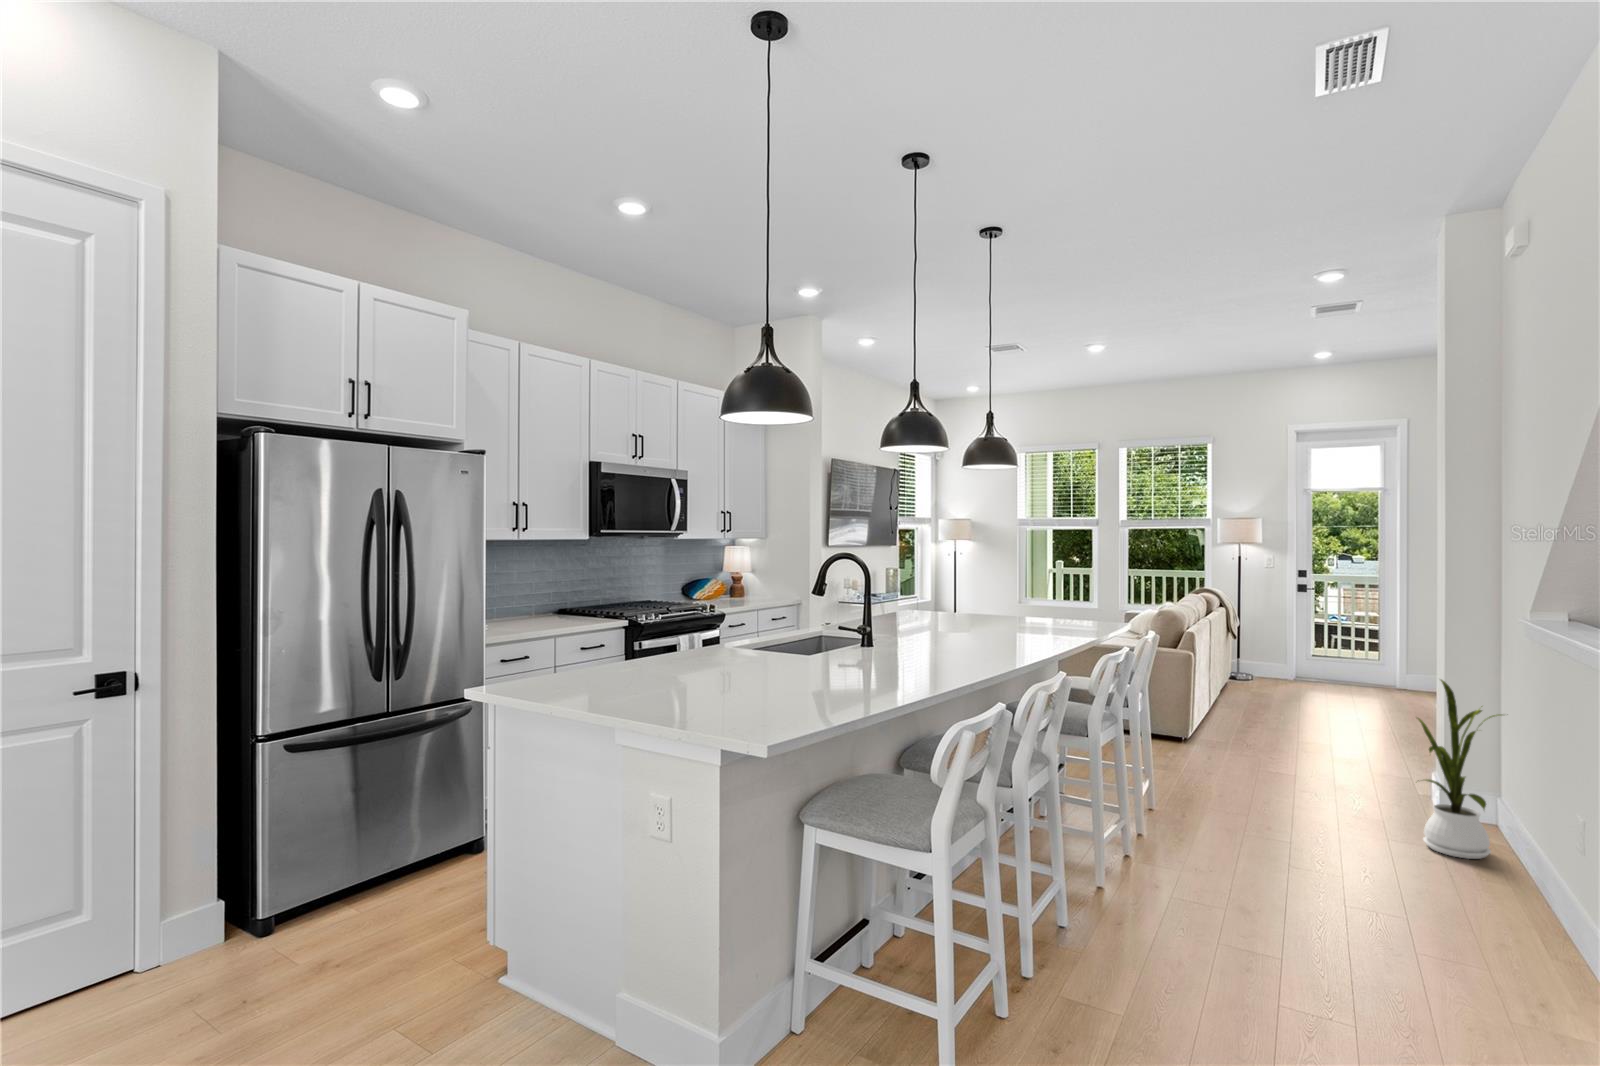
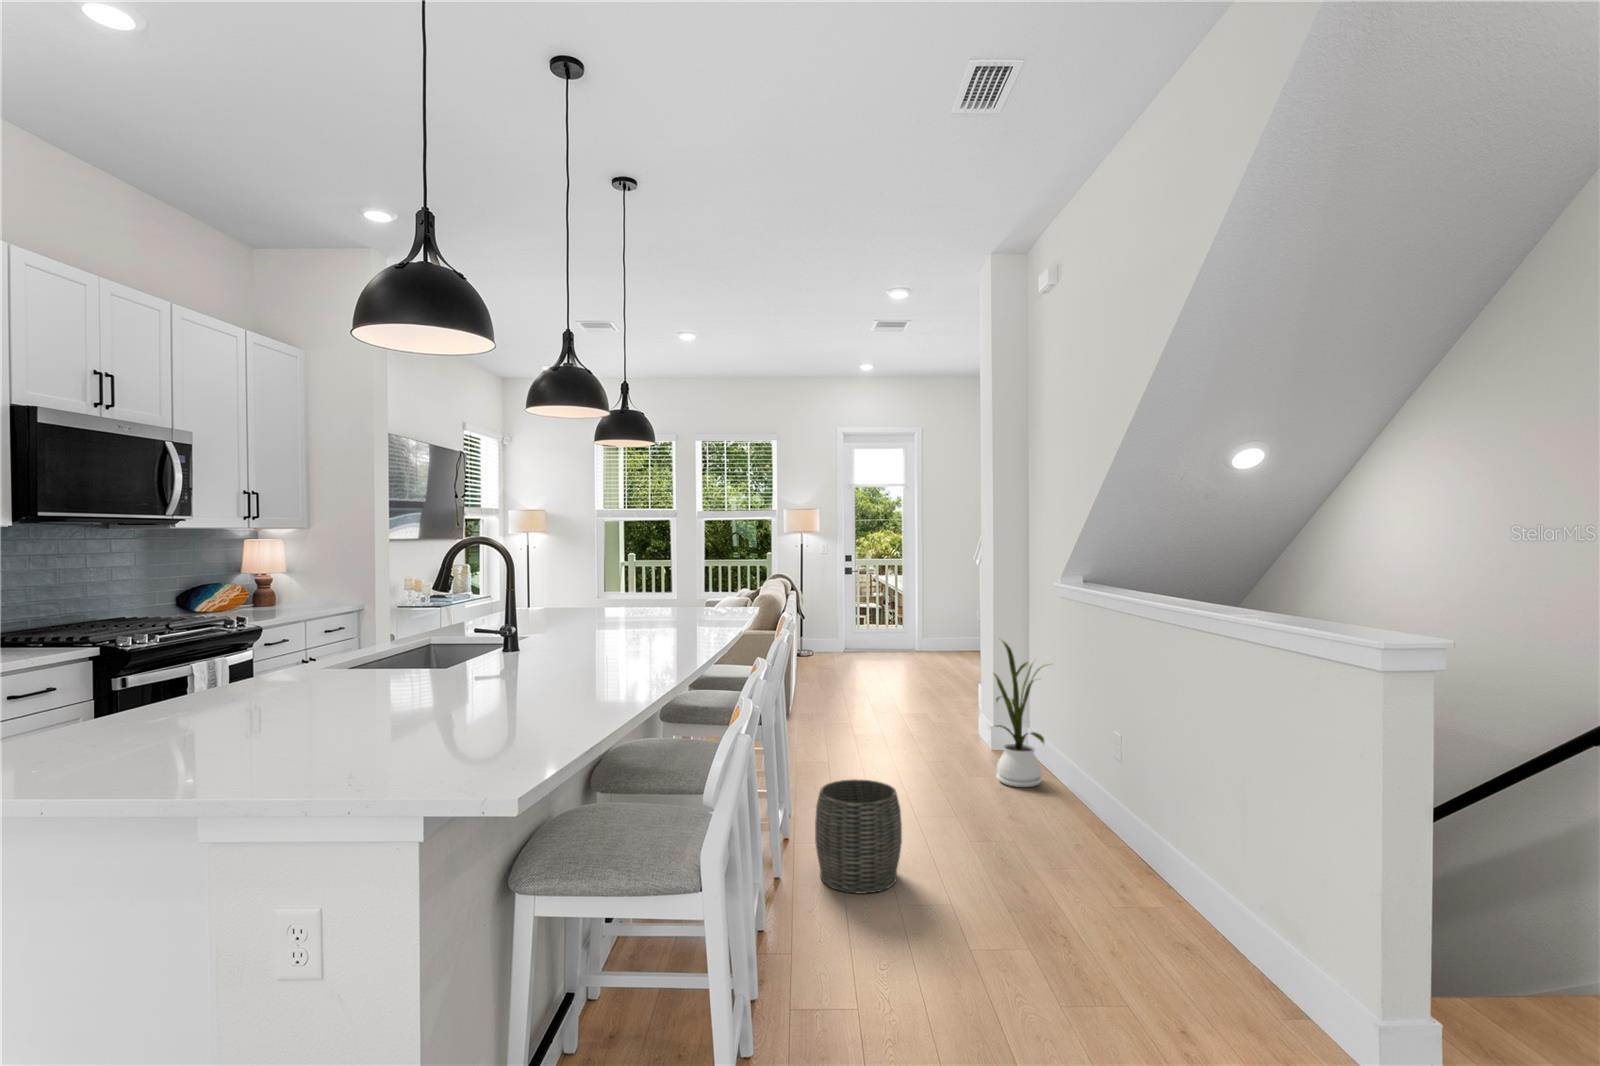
woven basket: none [1144,800,1239,915] -> present [815,779,902,894]

